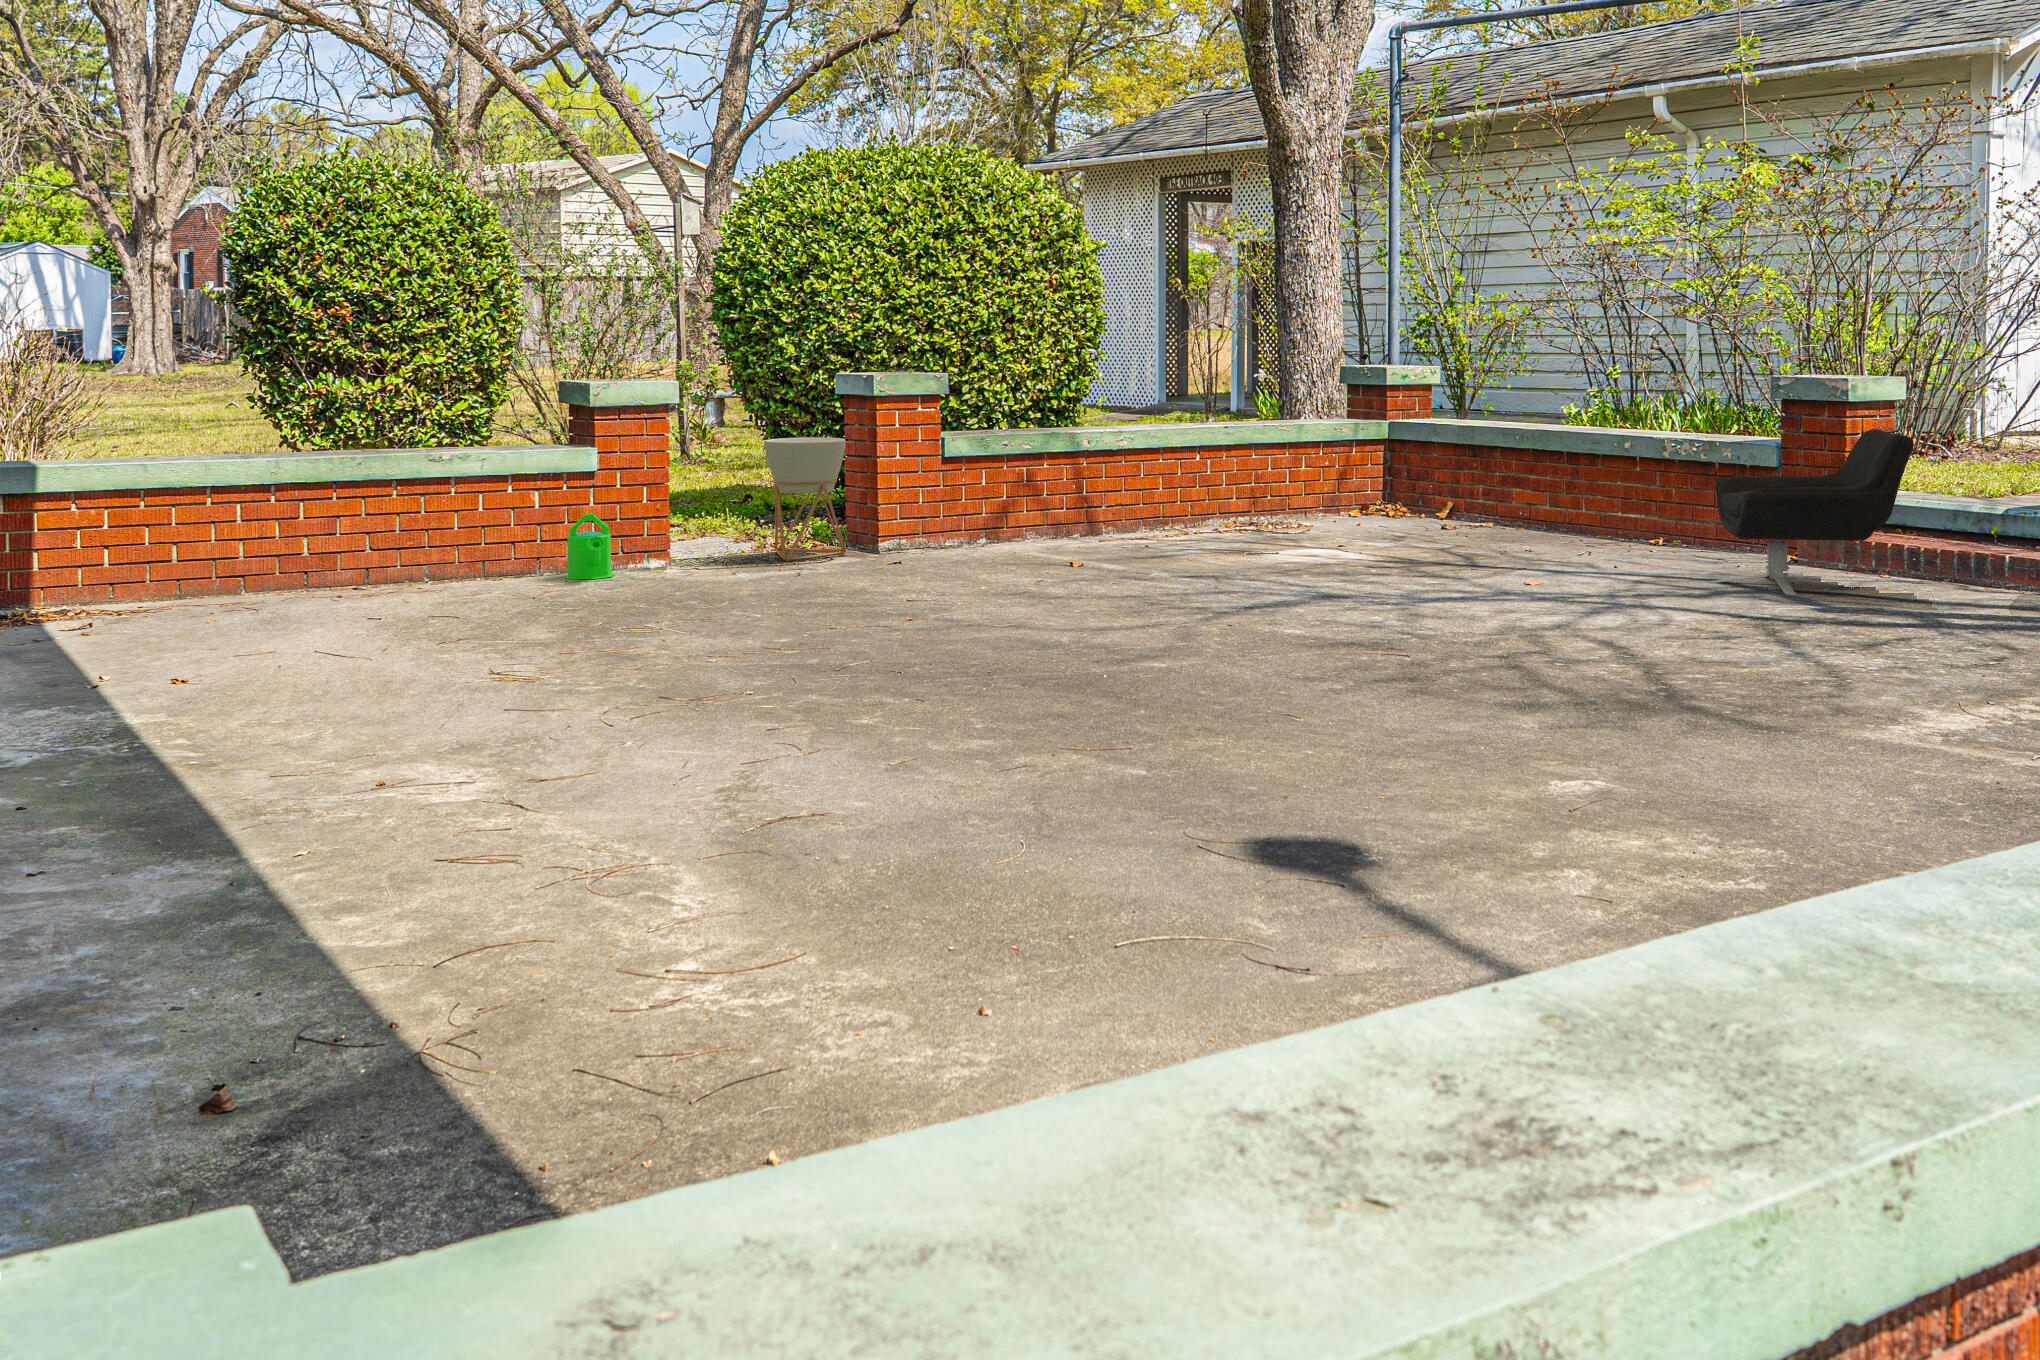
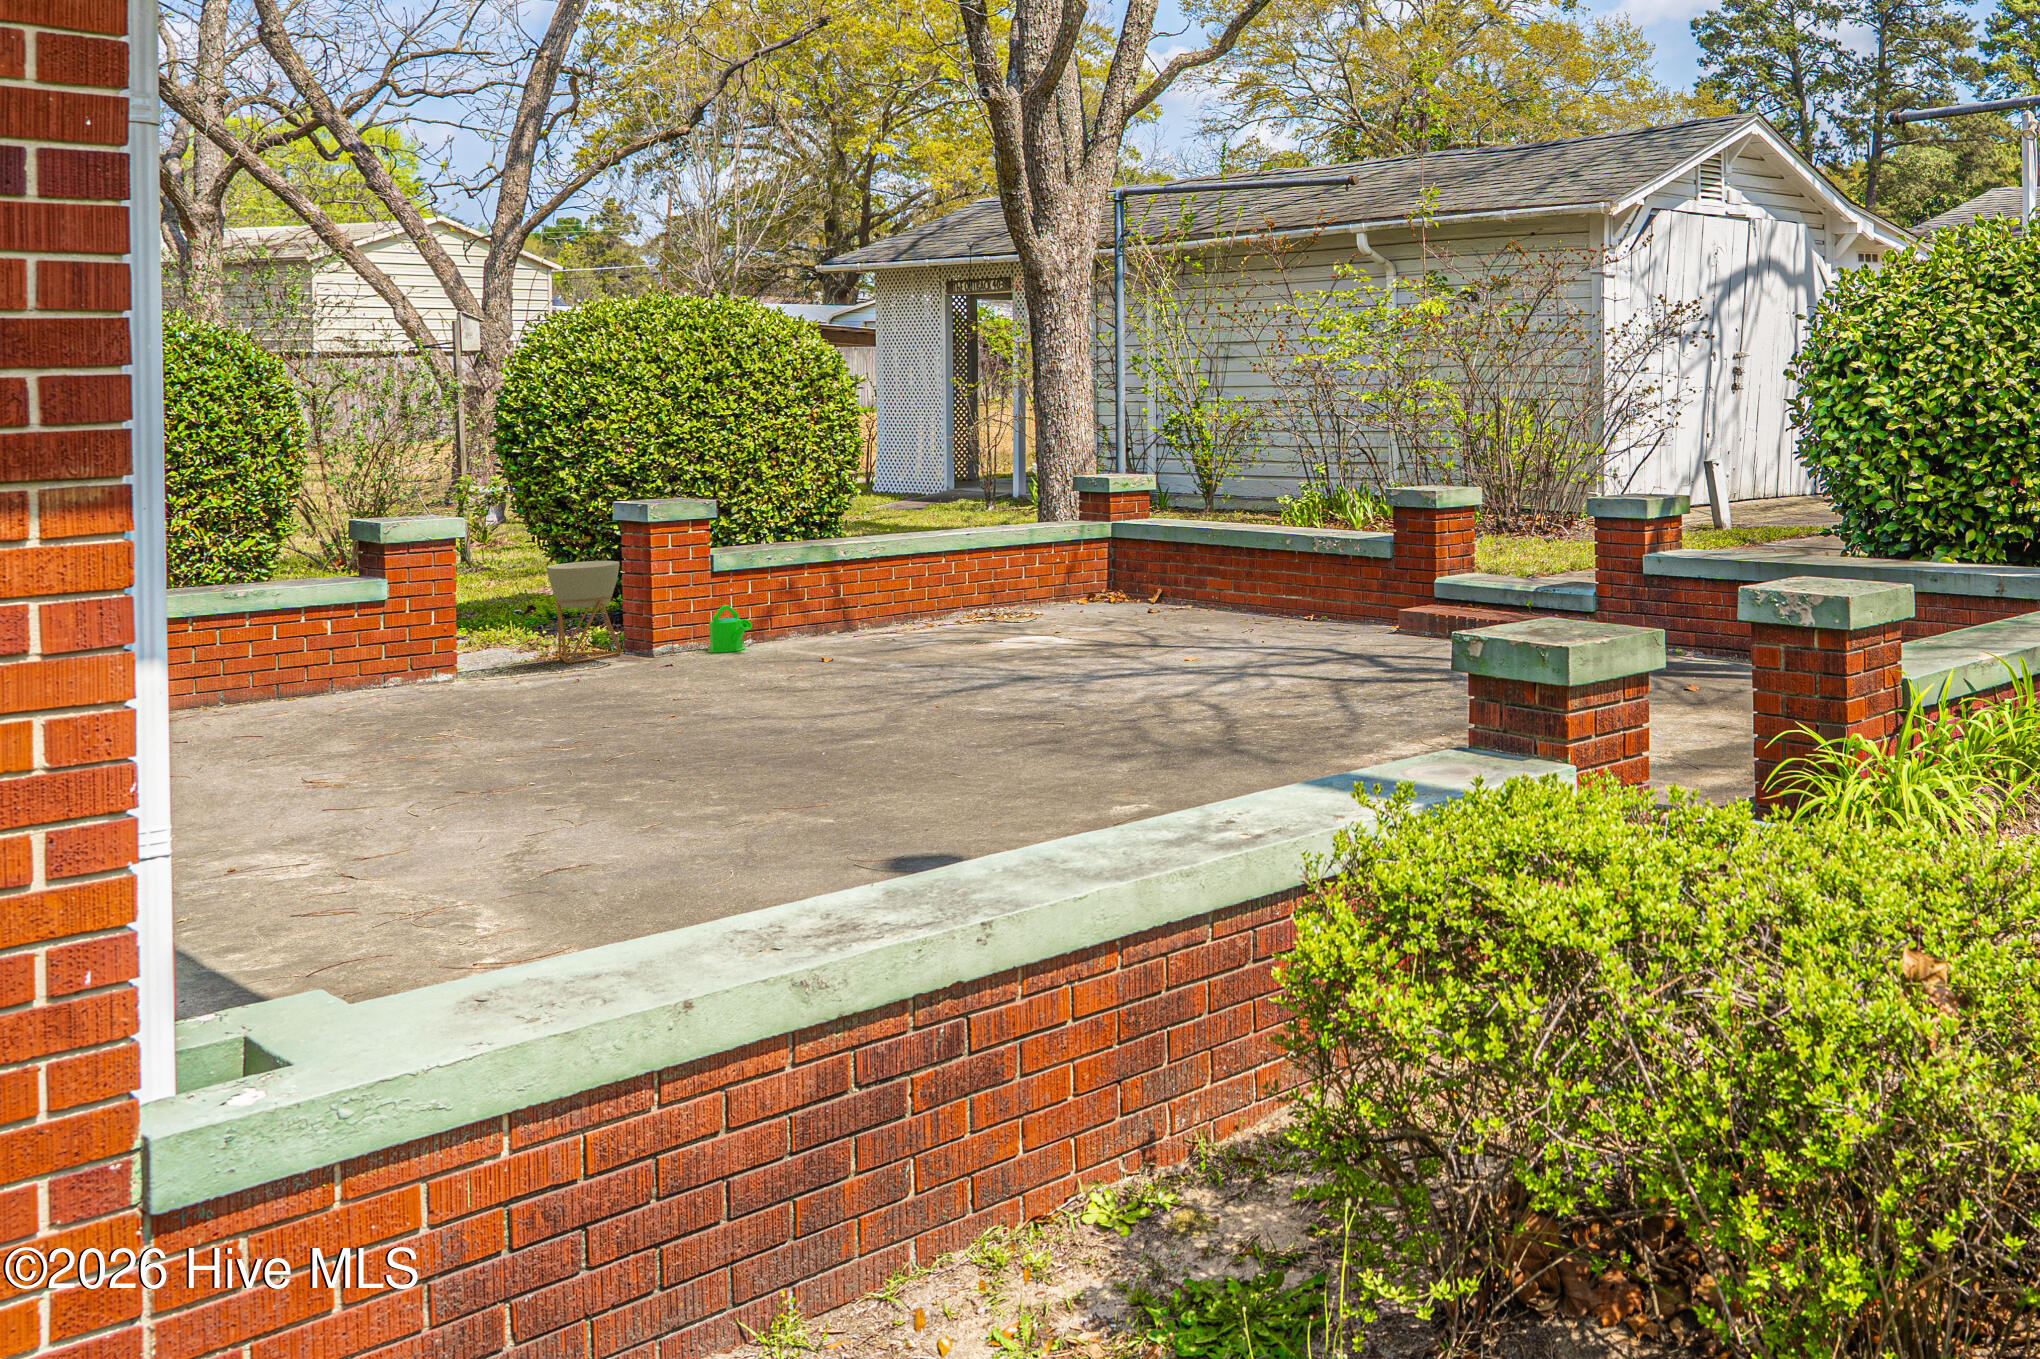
lounge chair: present [1695,429,1914,595] -> none [1278,519,1412,640]
watering can: present [565,513,614,579] -> present [708,605,752,653]

